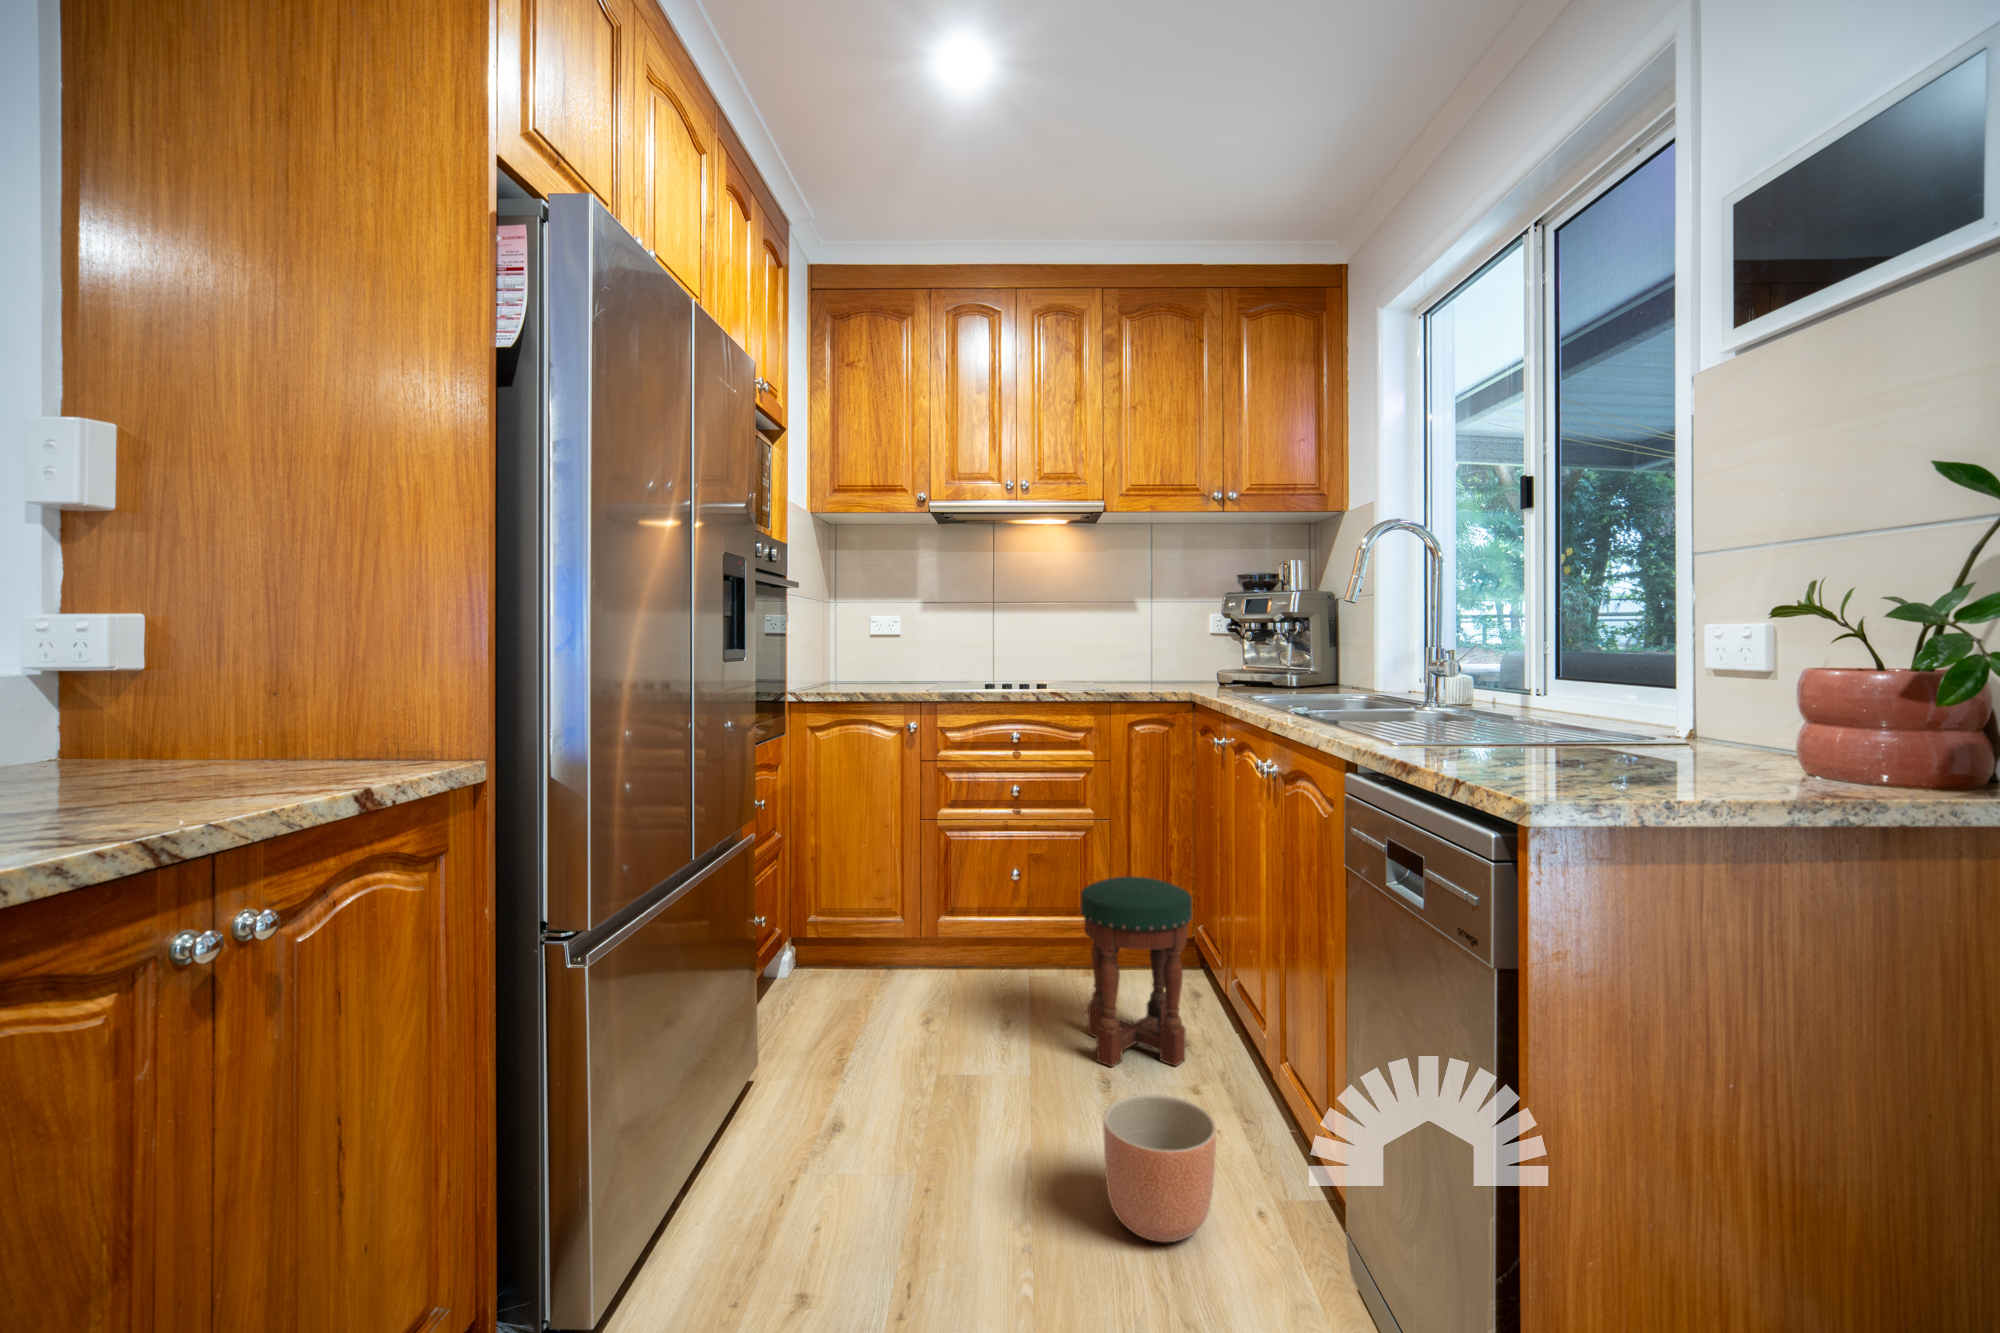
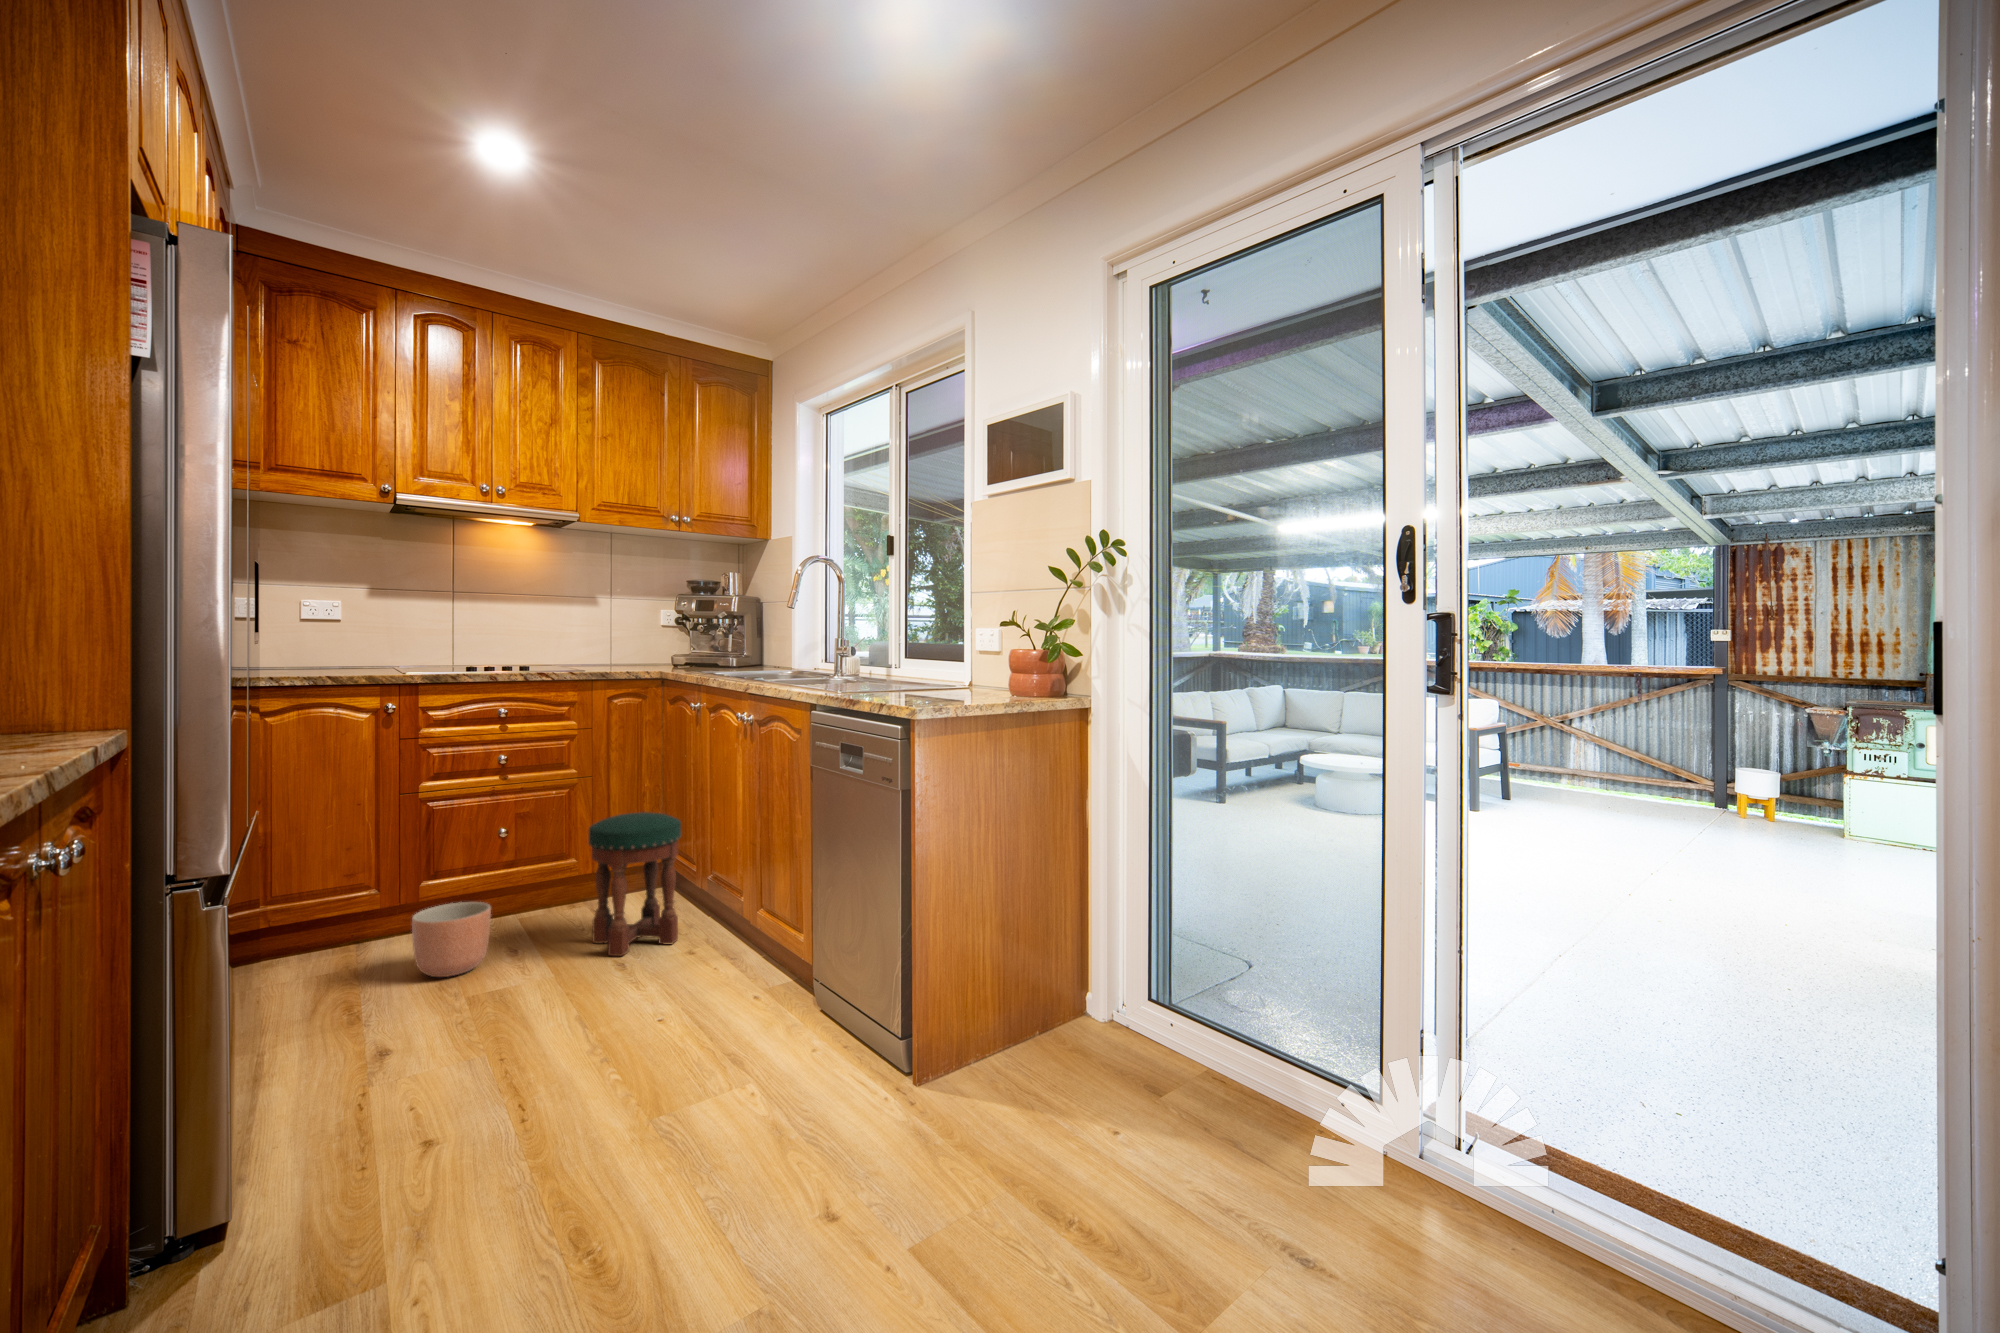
planter: present [1103,1094,1216,1242] -> present [412,902,491,977]

